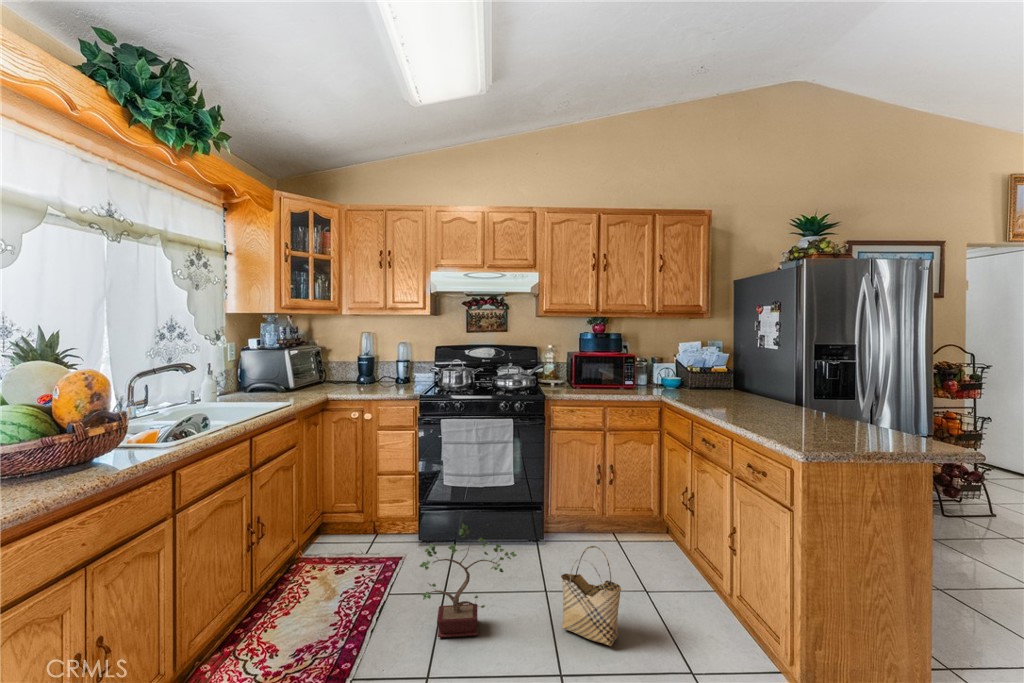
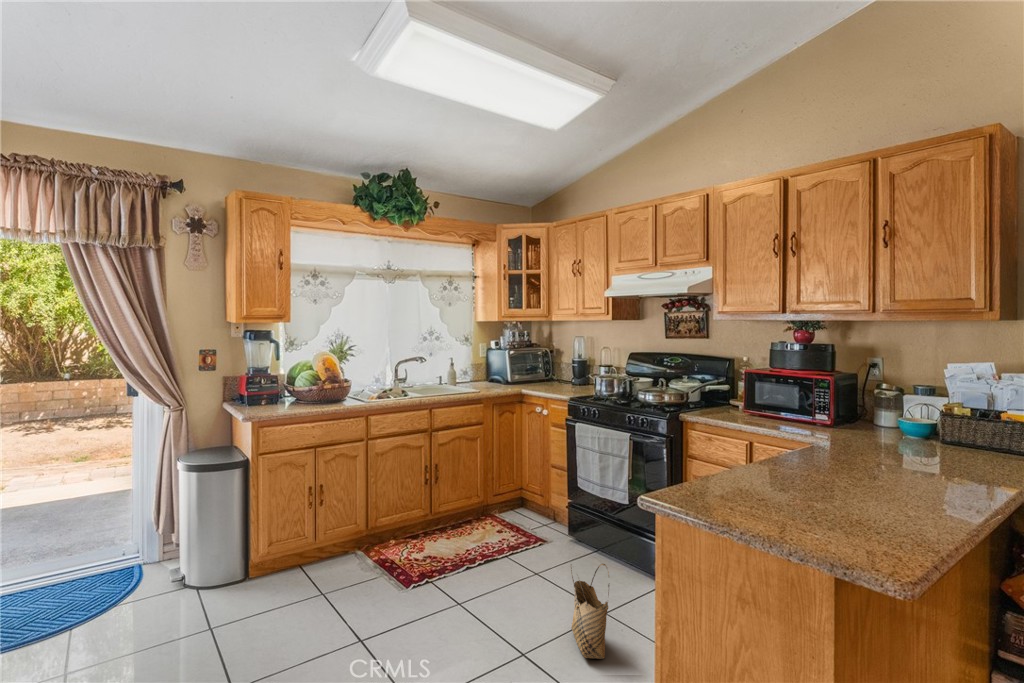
potted plant: present [420,523,517,638] -> none [485,504,542,599]

